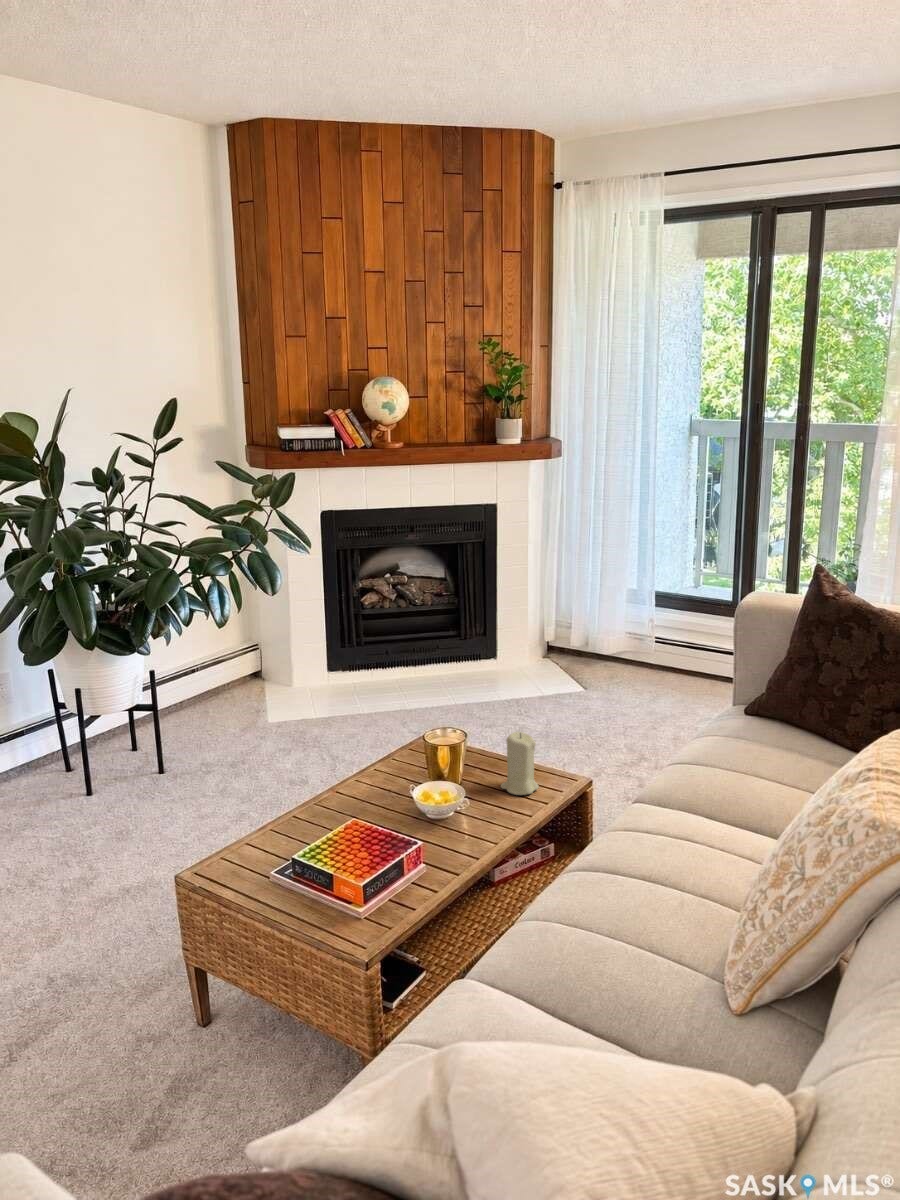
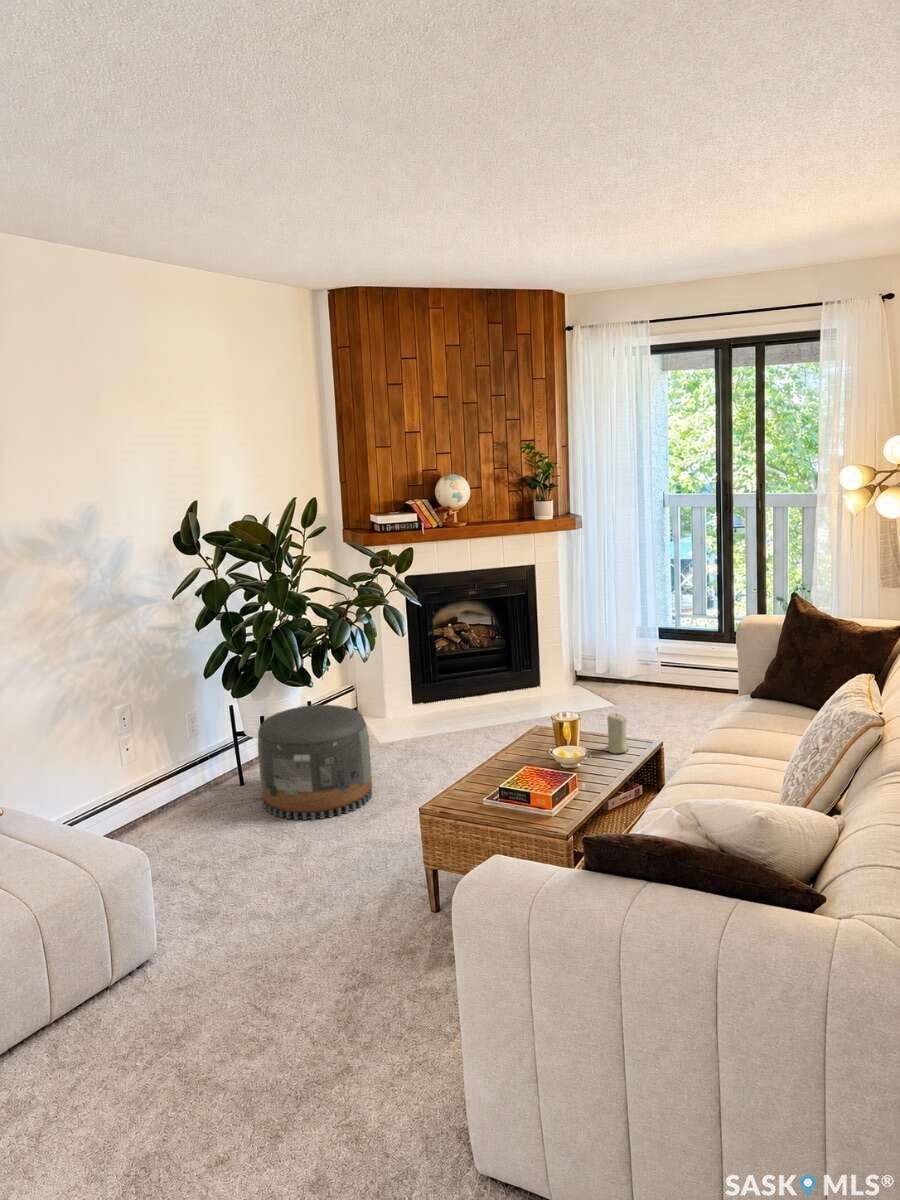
pouf: none [50,680,216,844] -> present [258,705,372,820]

